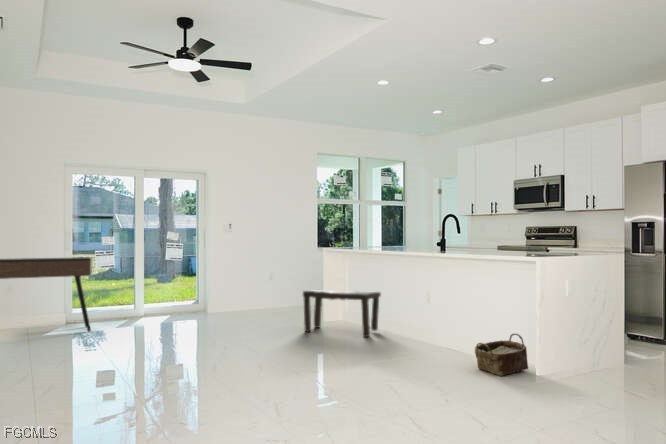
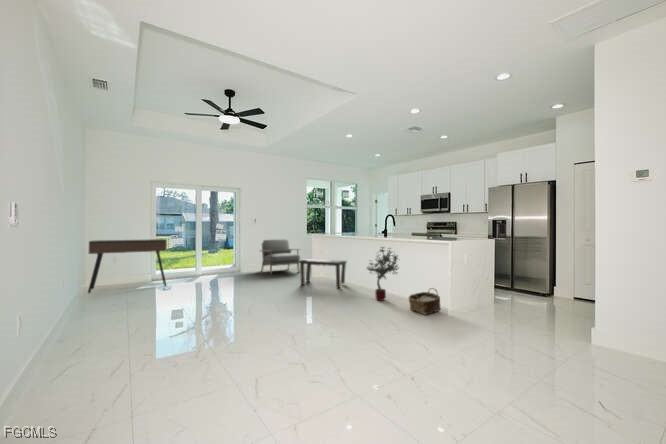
armchair: none [238,258,307,317] -> present [260,239,300,274]
potted tree: none [410,266,464,356] -> present [367,247,398,301]

